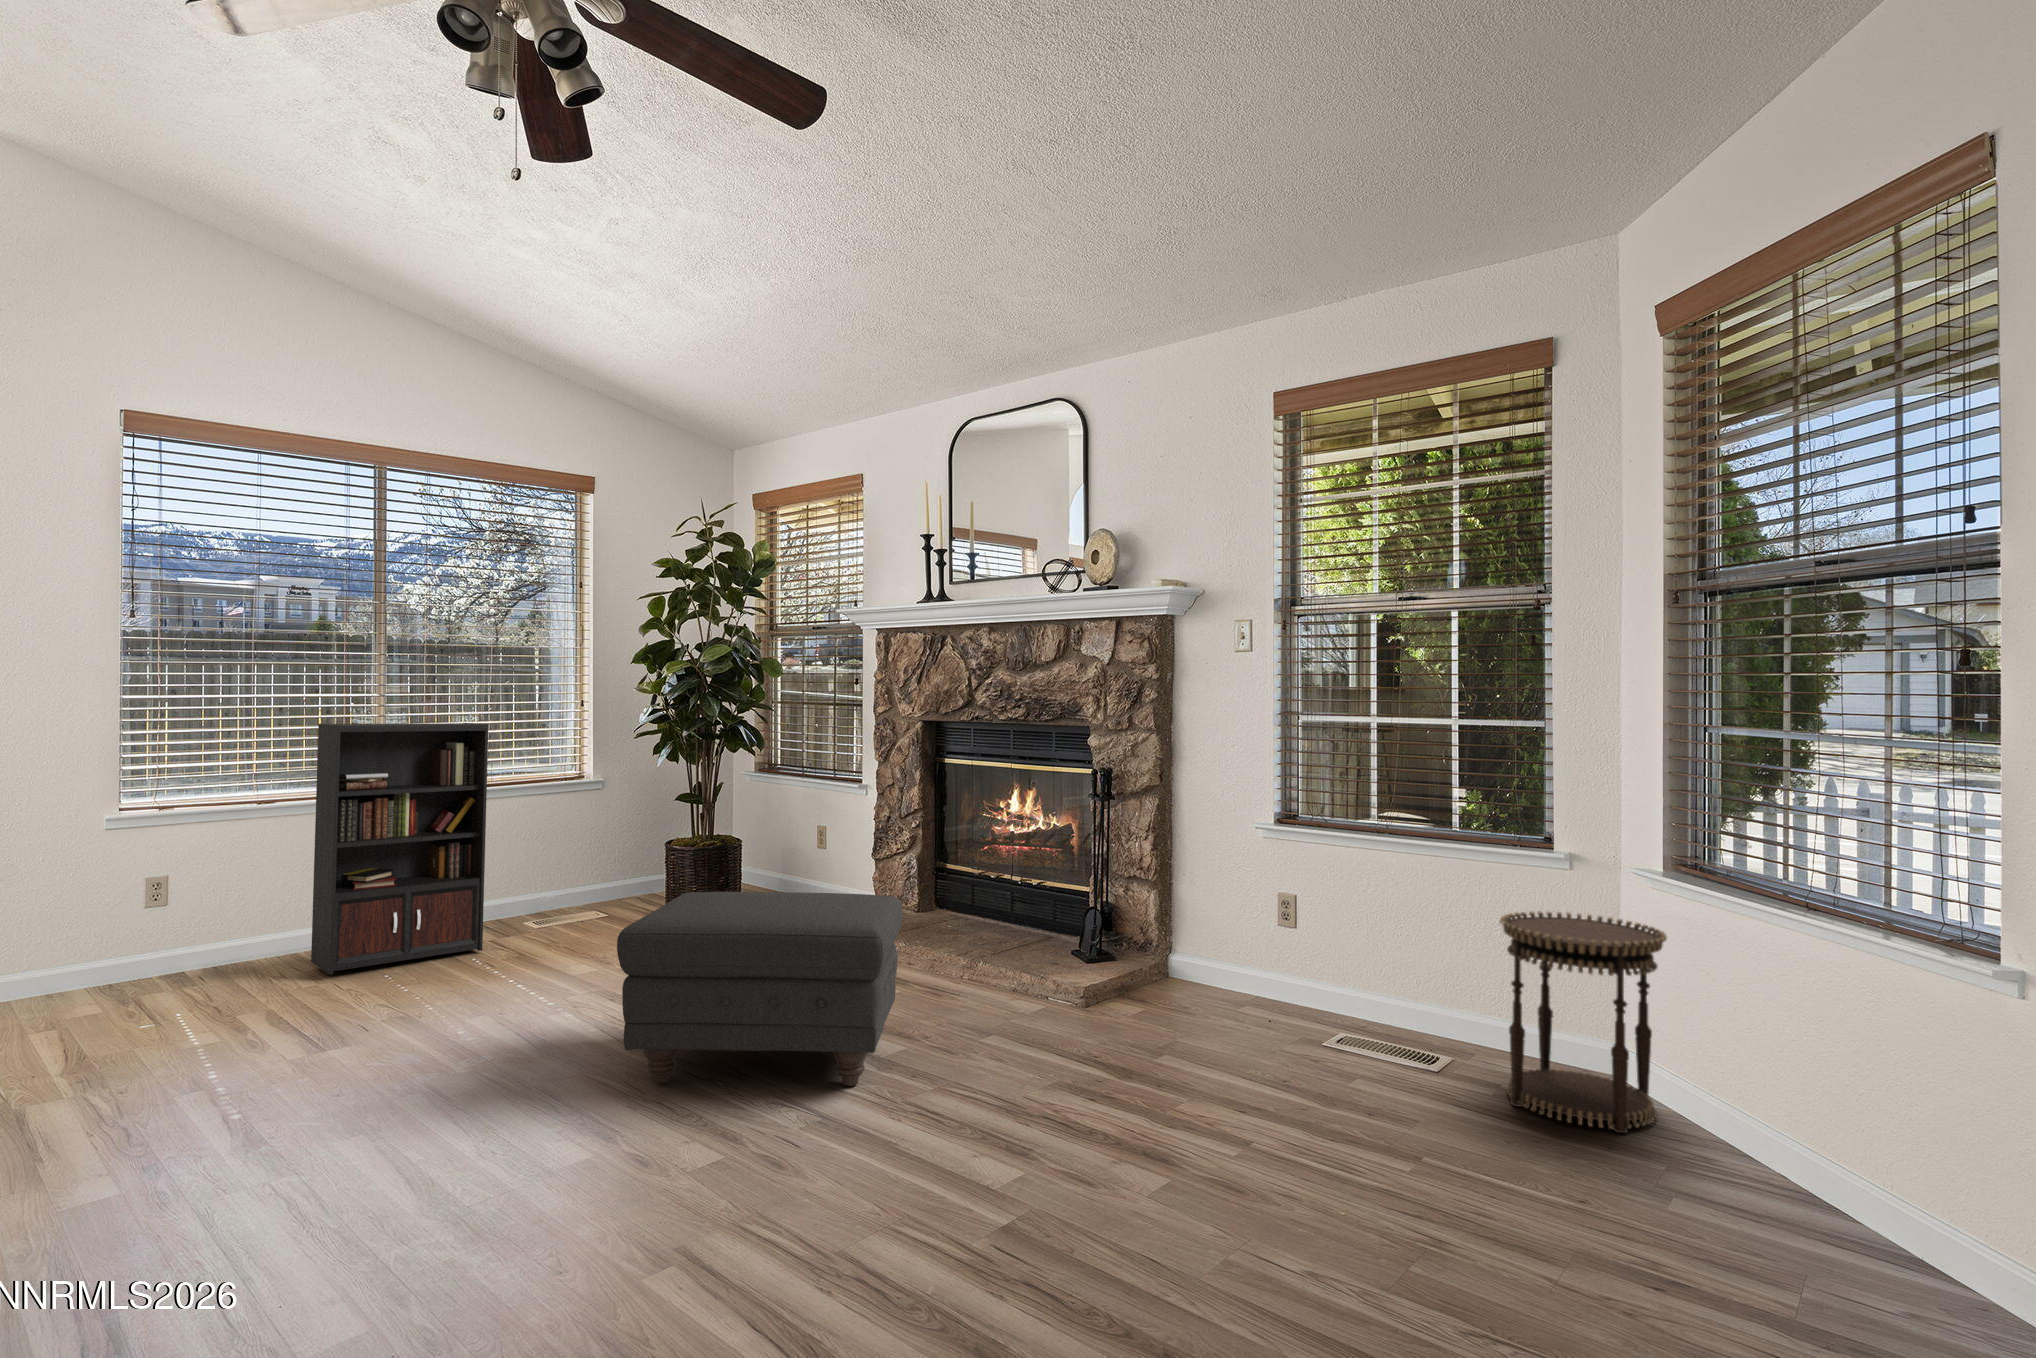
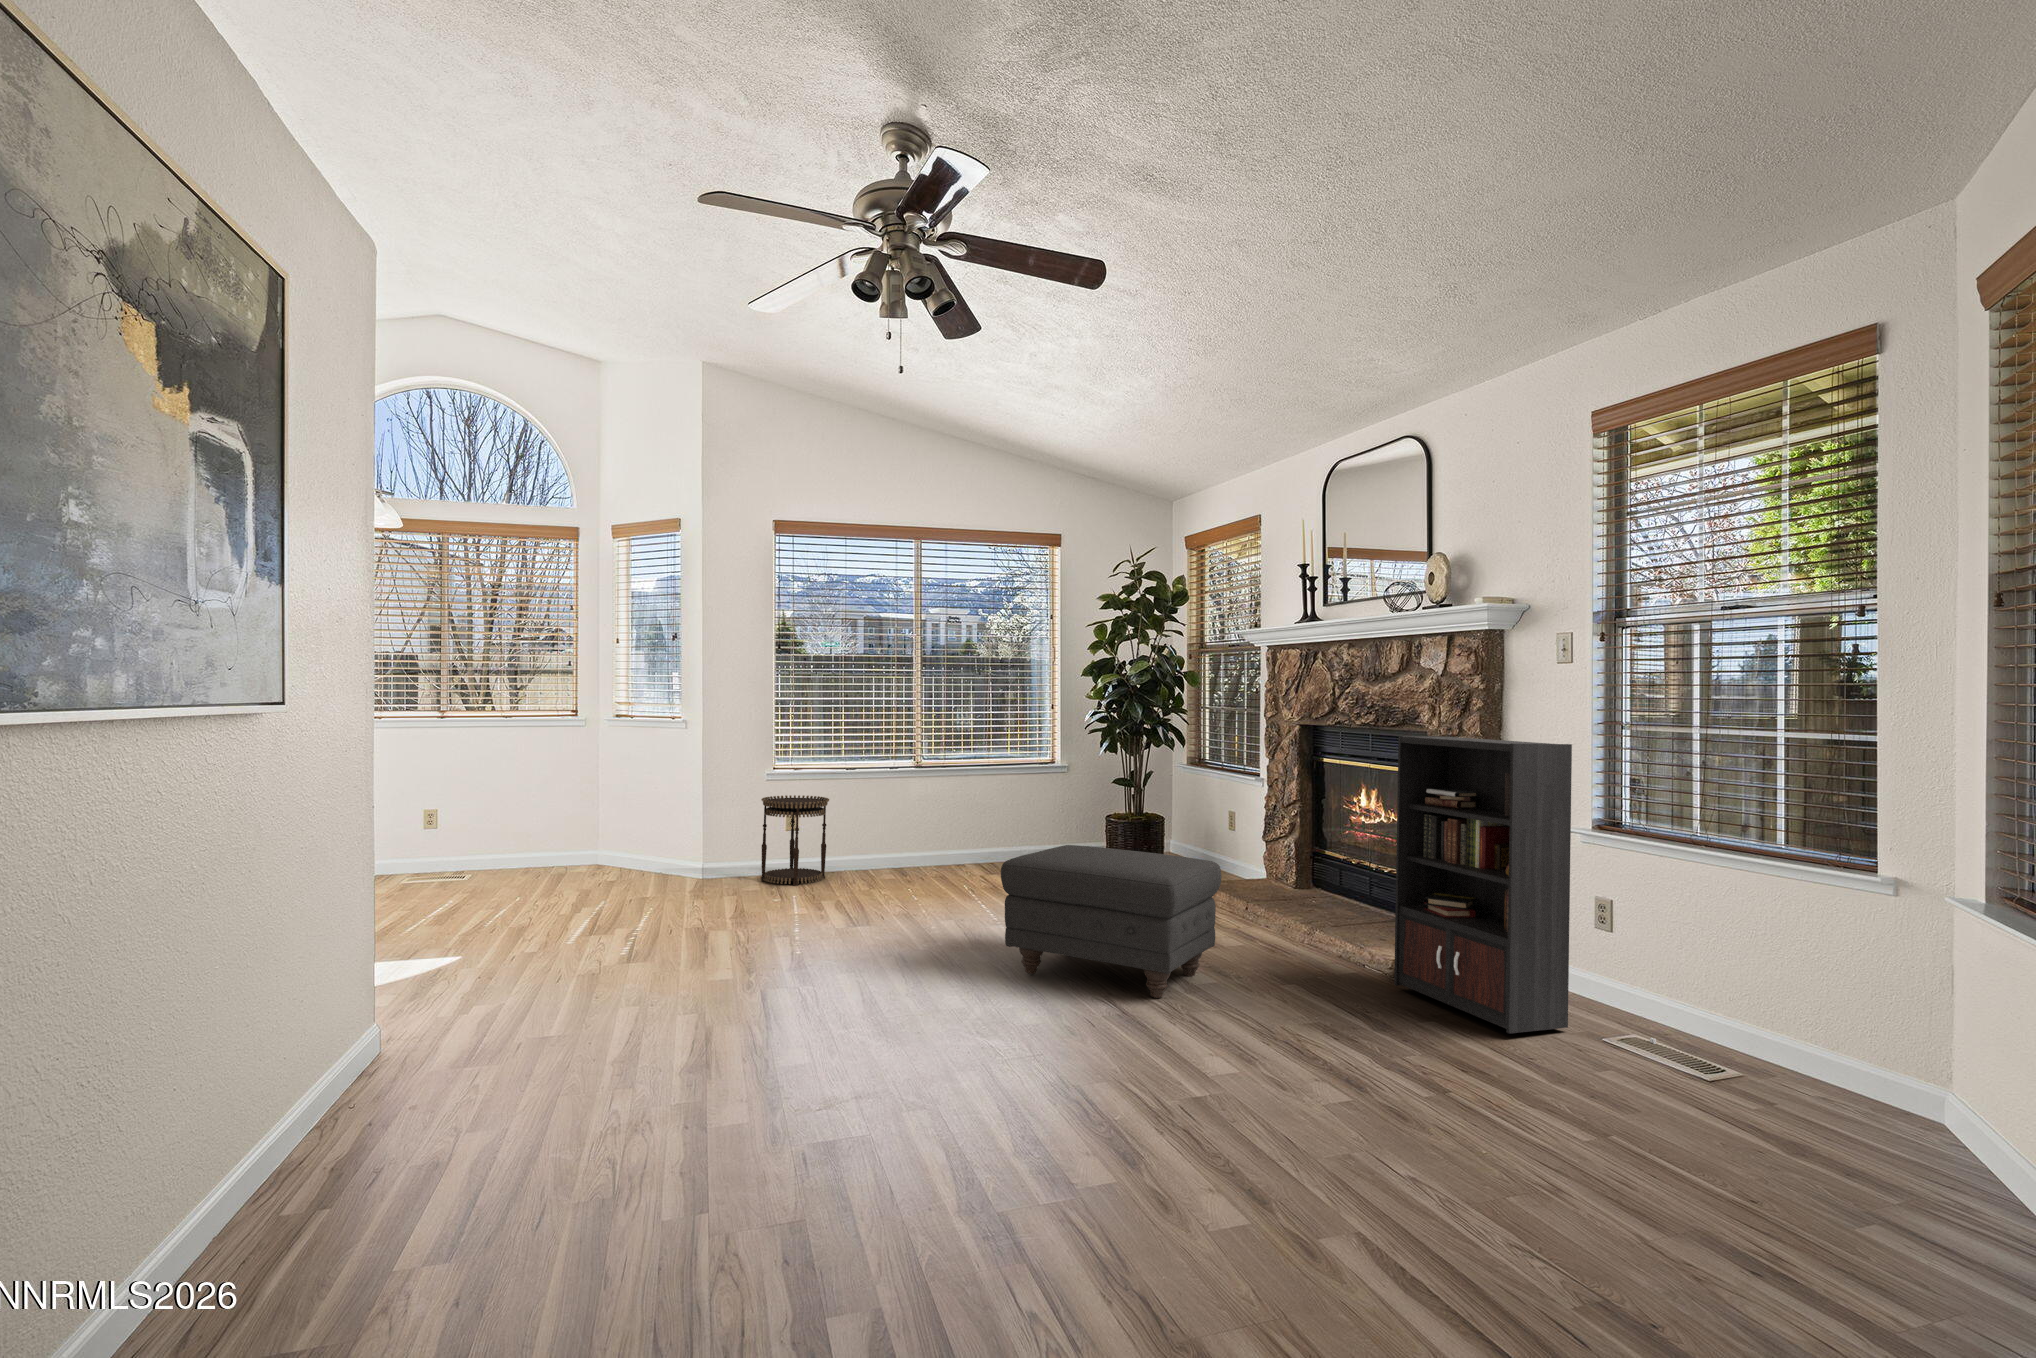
bookcase: present [311,723,488,974] -> present [1394,736,1656,1044]
side table: present [1500,911,1667,1133] -> present [761,795,829,886]

